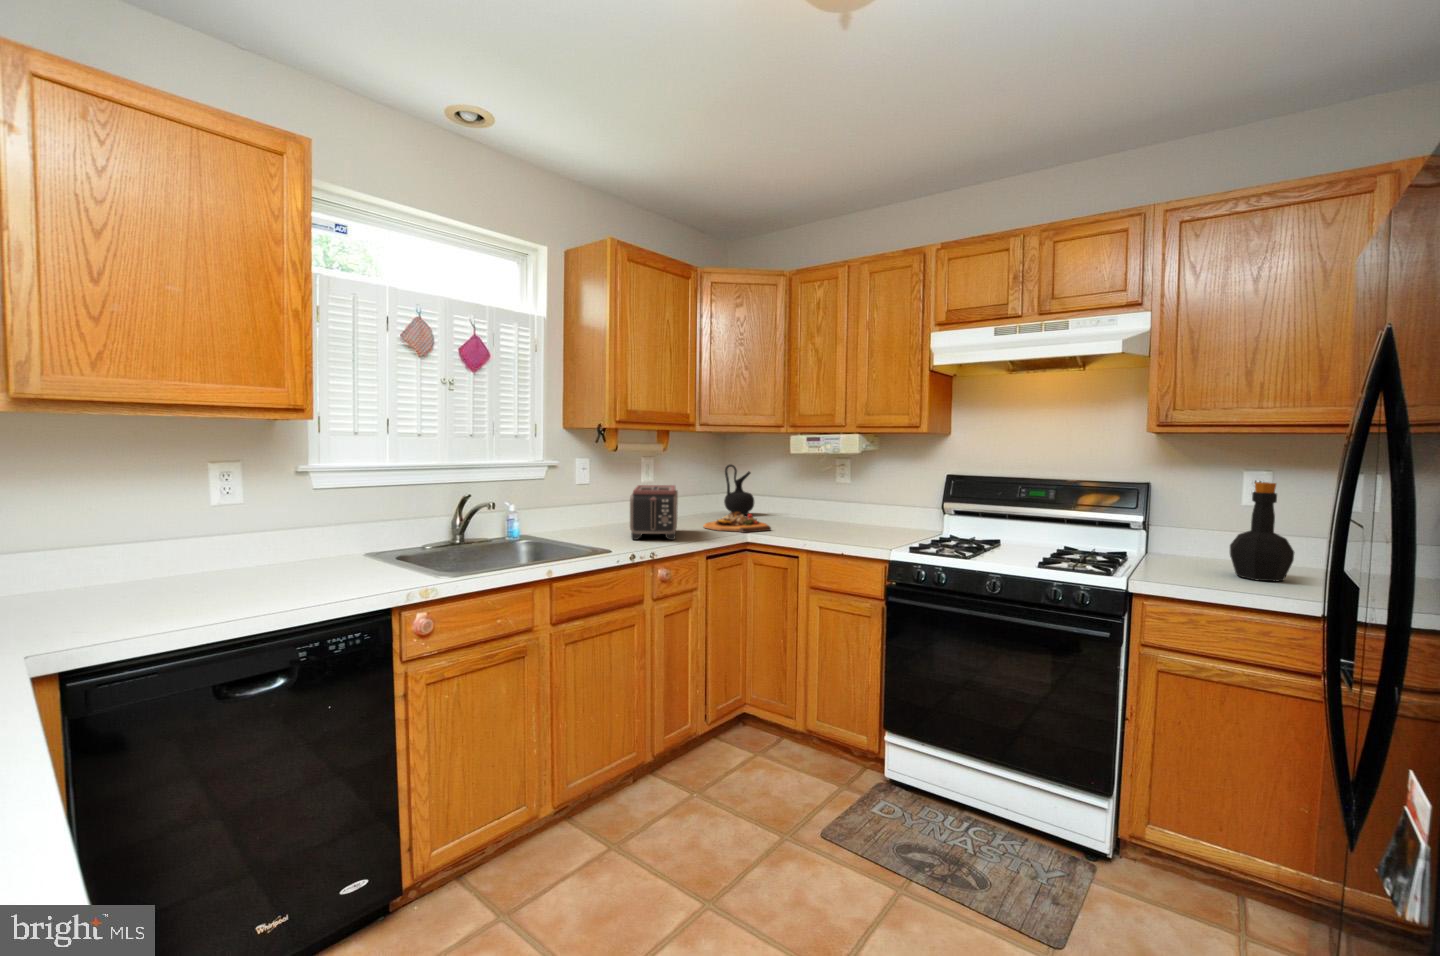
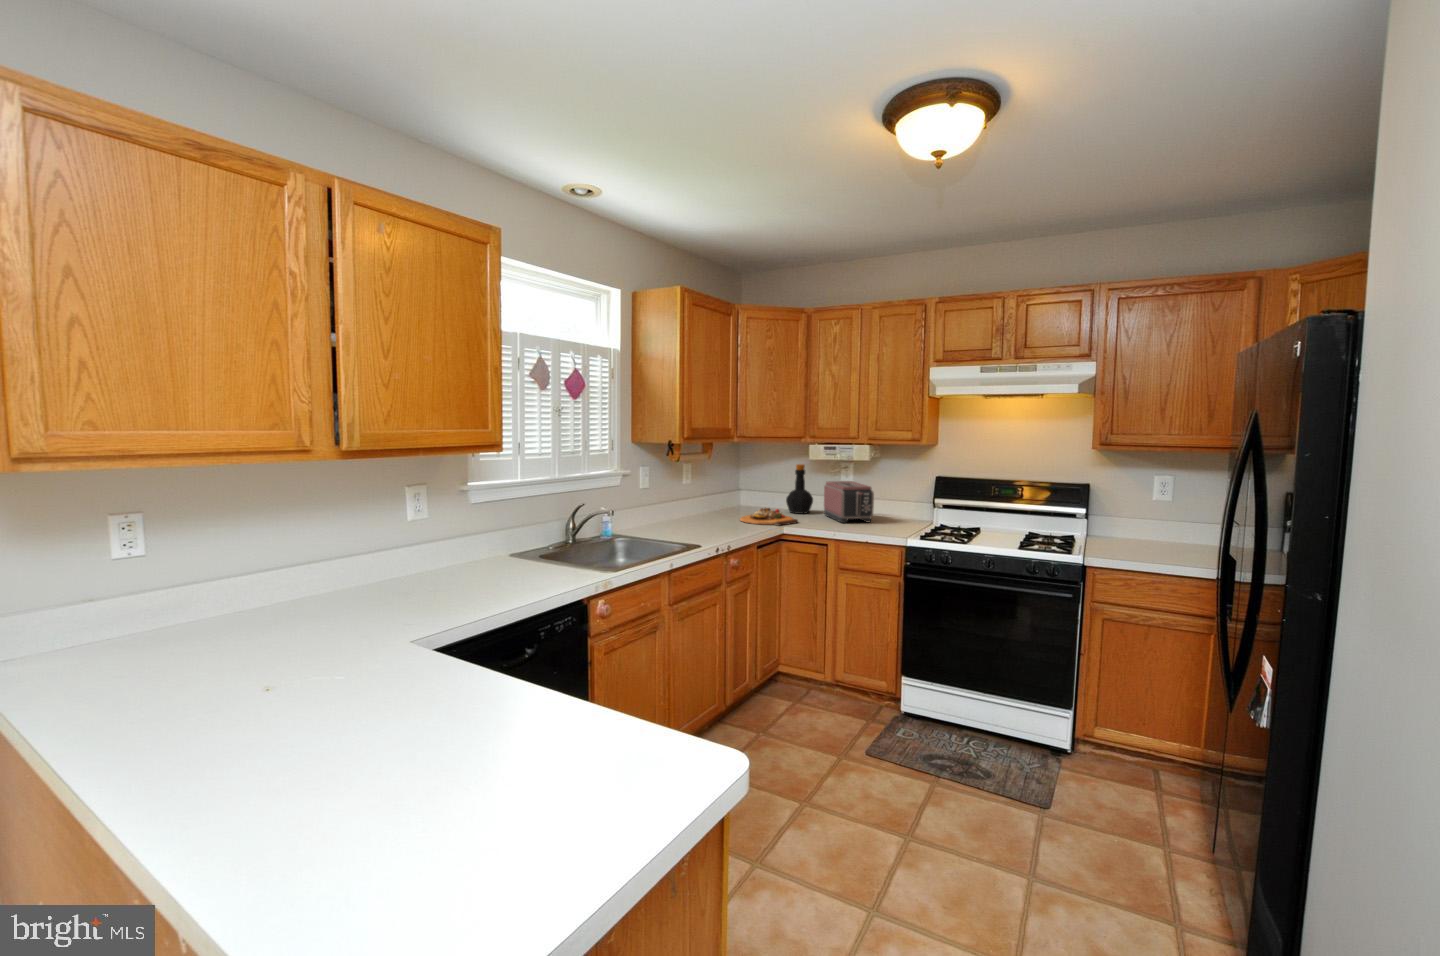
ceramic jug: present [724,465,754,515] -> none [743,465,768,508]
bottle: present [1230,482,1295,581] -> present [786,464,813,514]
toaster: present [630,485,678,540] -> present [824,481,874,523]

